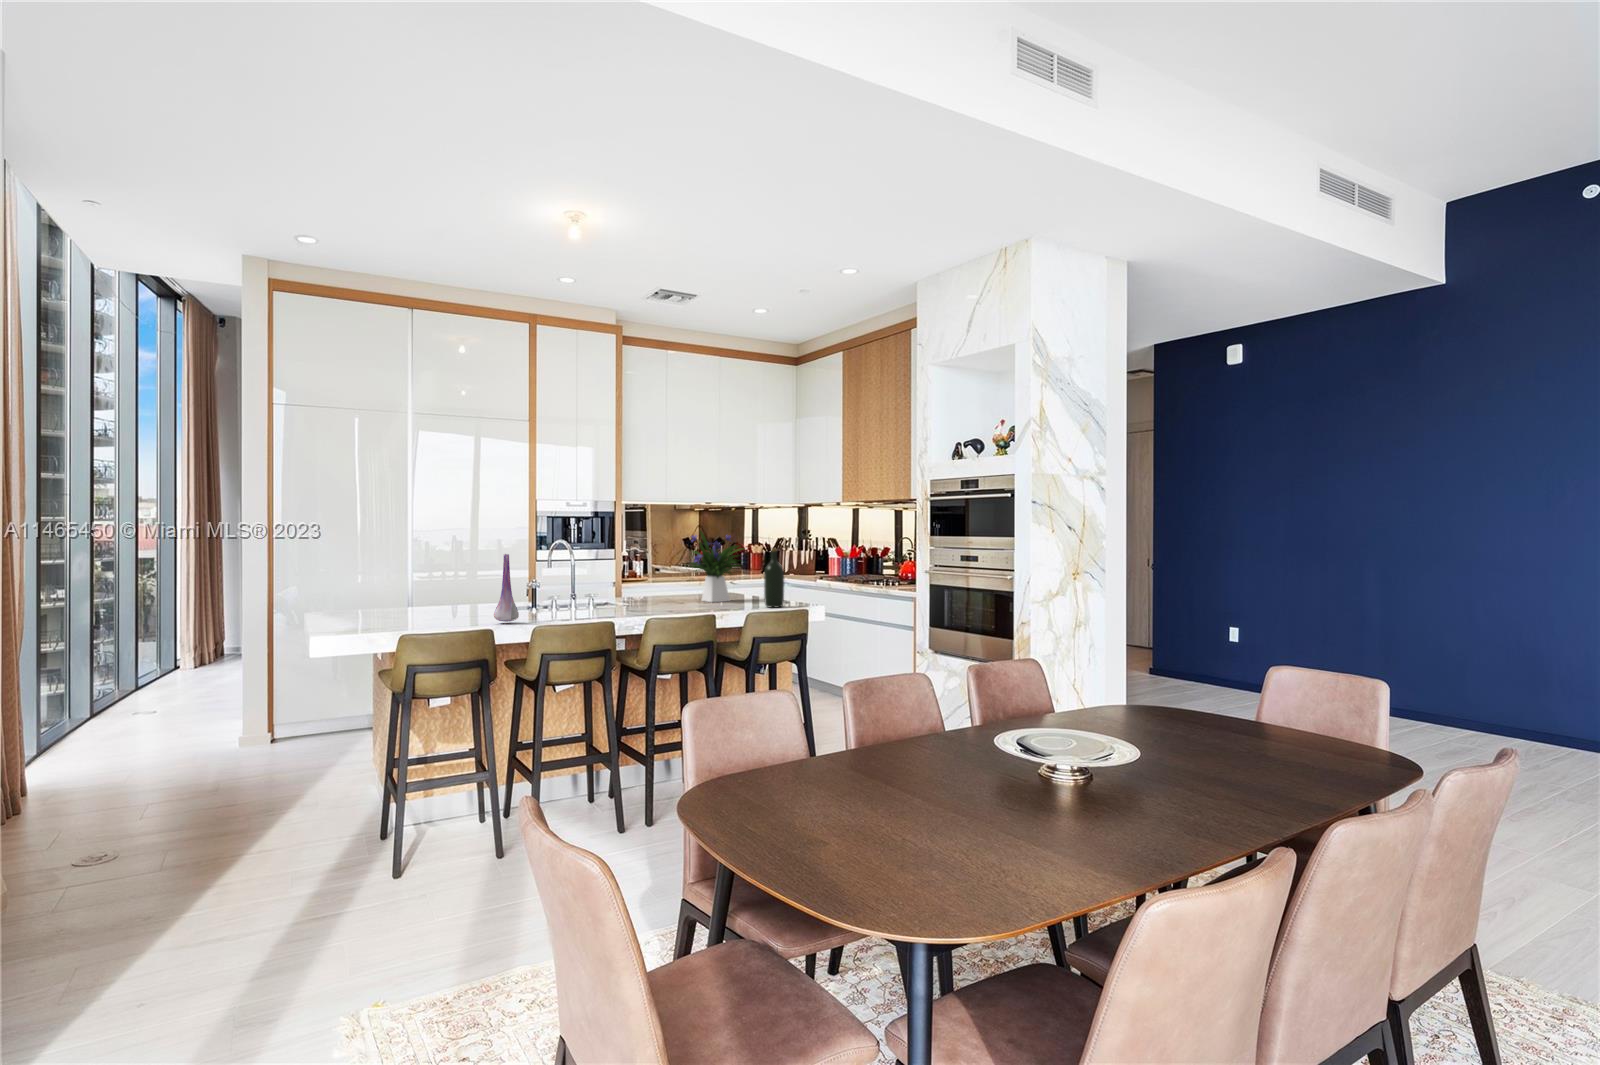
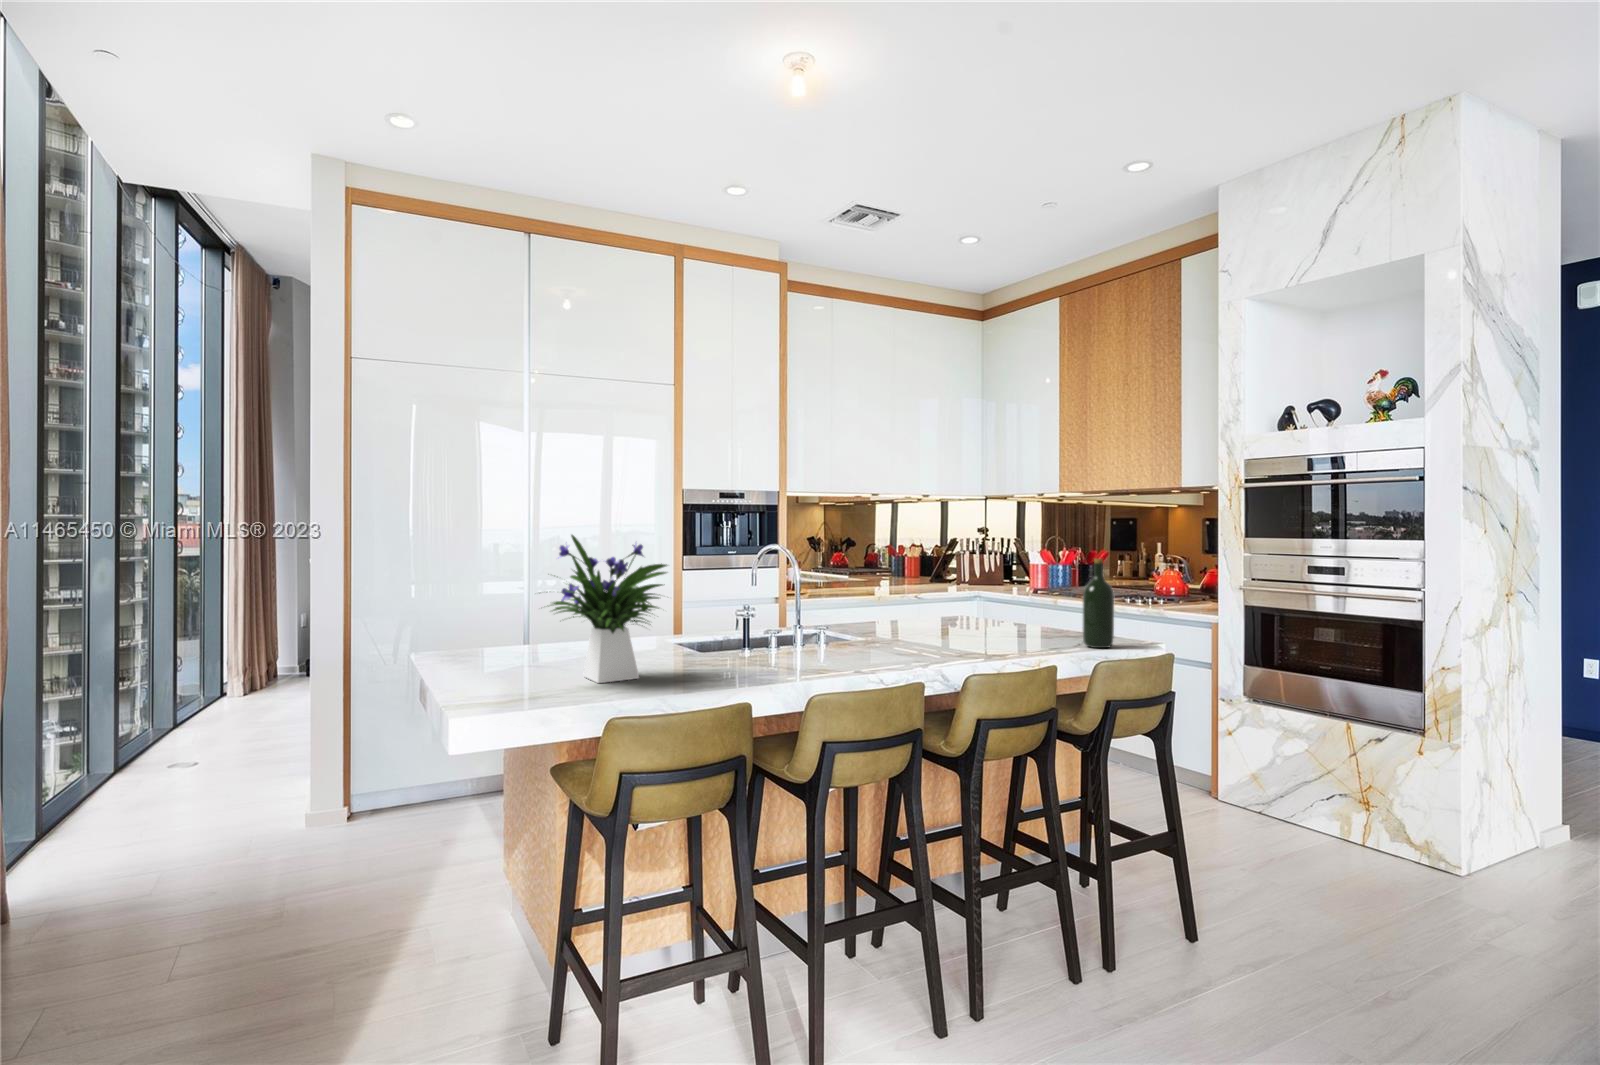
flower arrangement: present [689,531,743,602] -> present [552,535,667,683]
vase: present [494,554,519,622] -> none [726,570,768,684]

